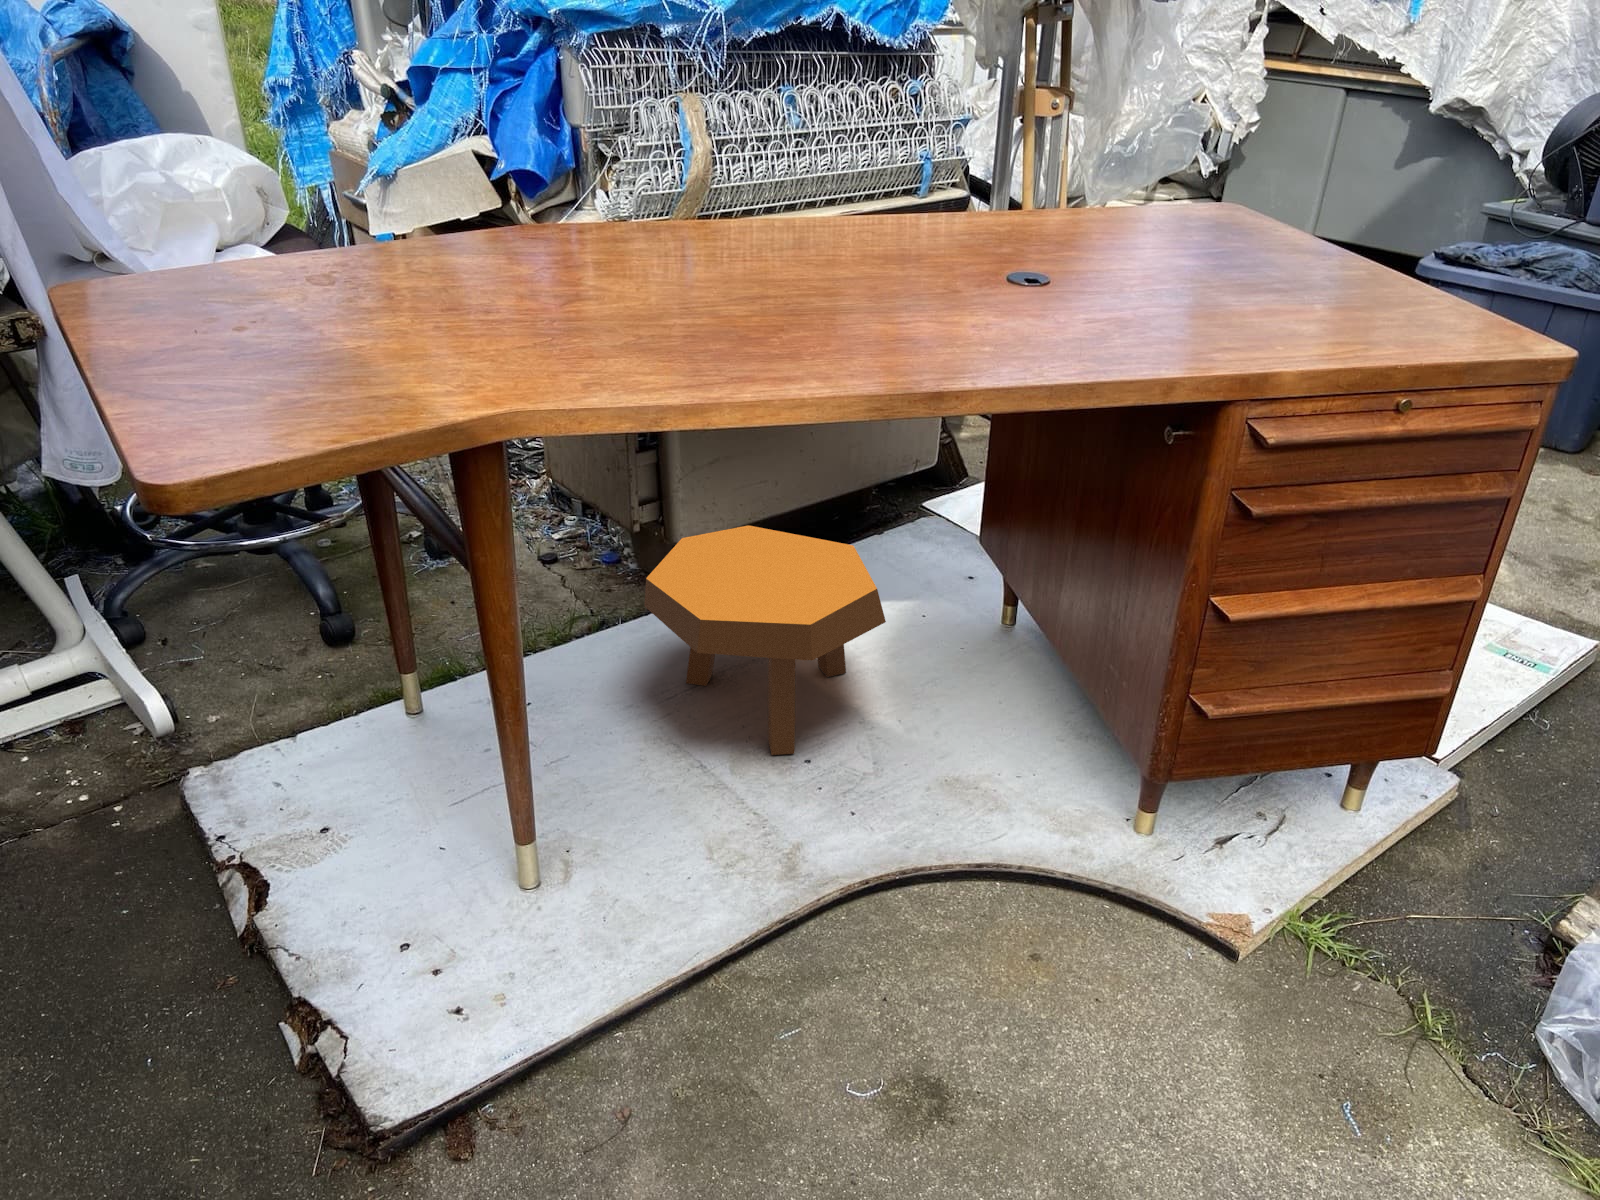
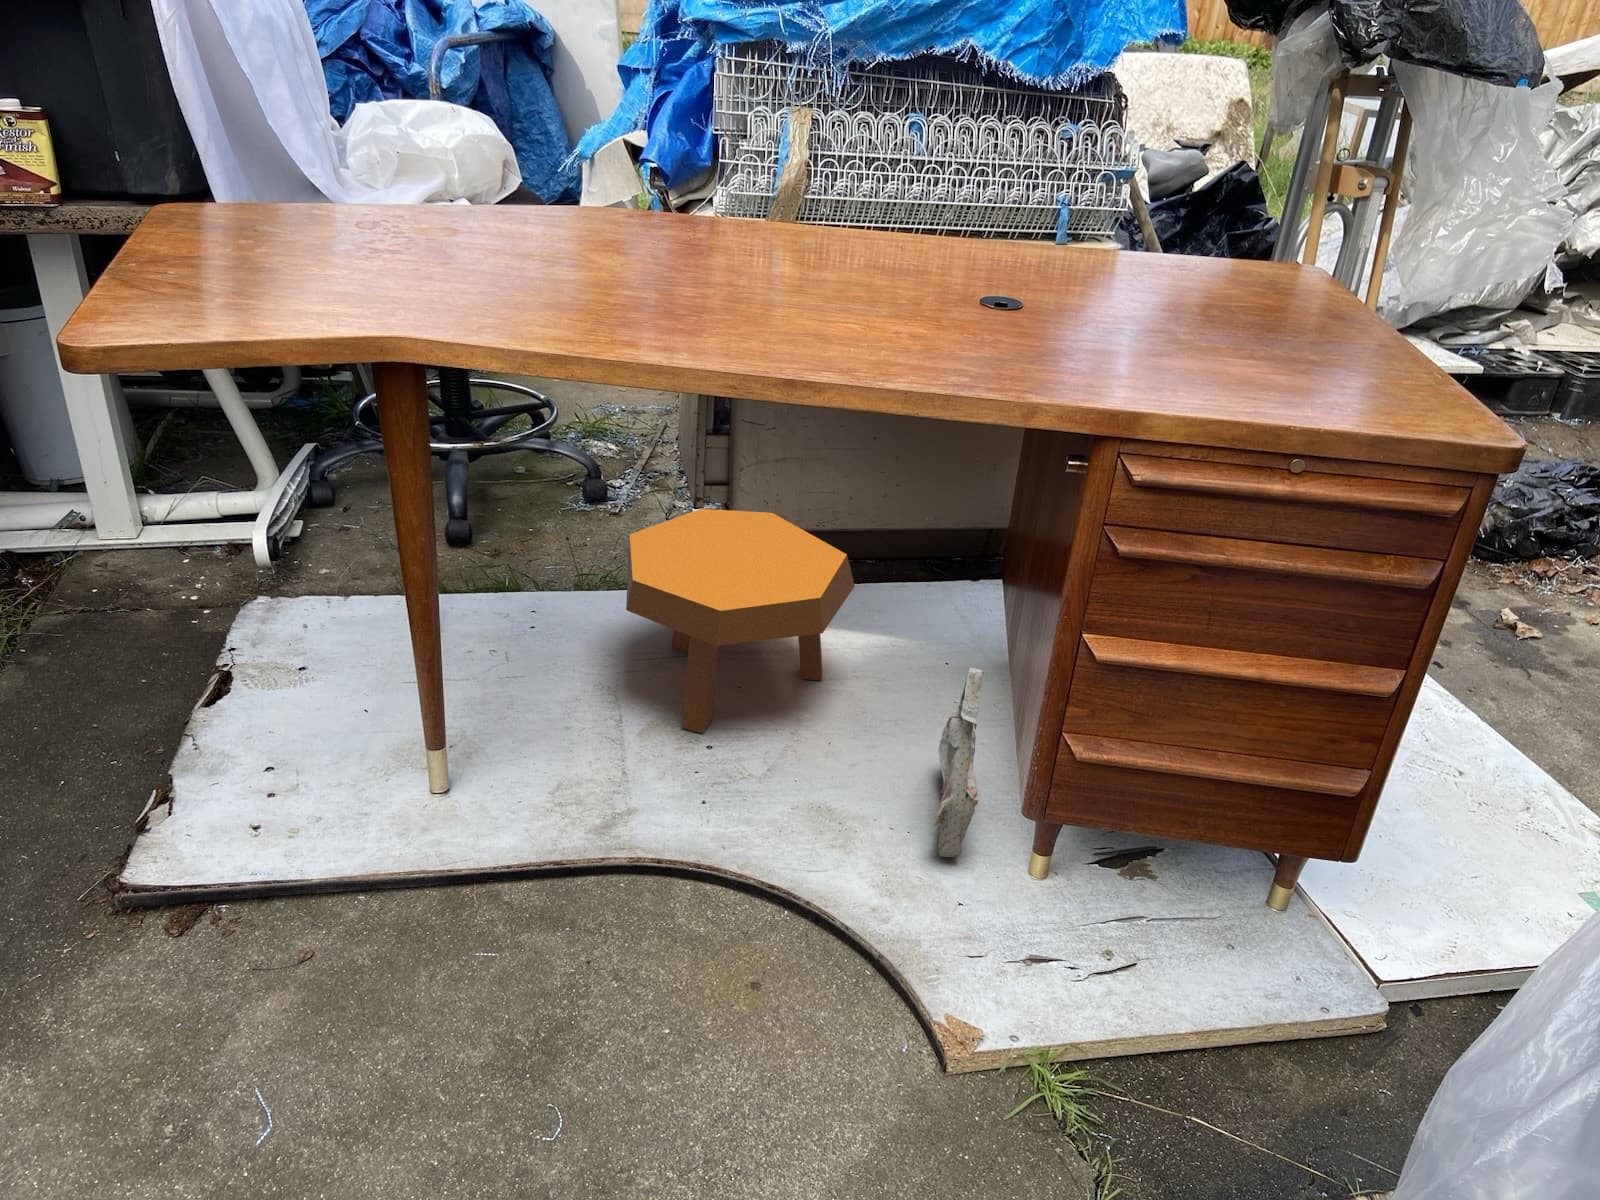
bag: none [1011,610,1111,788] -> present [932,668,984,857]

